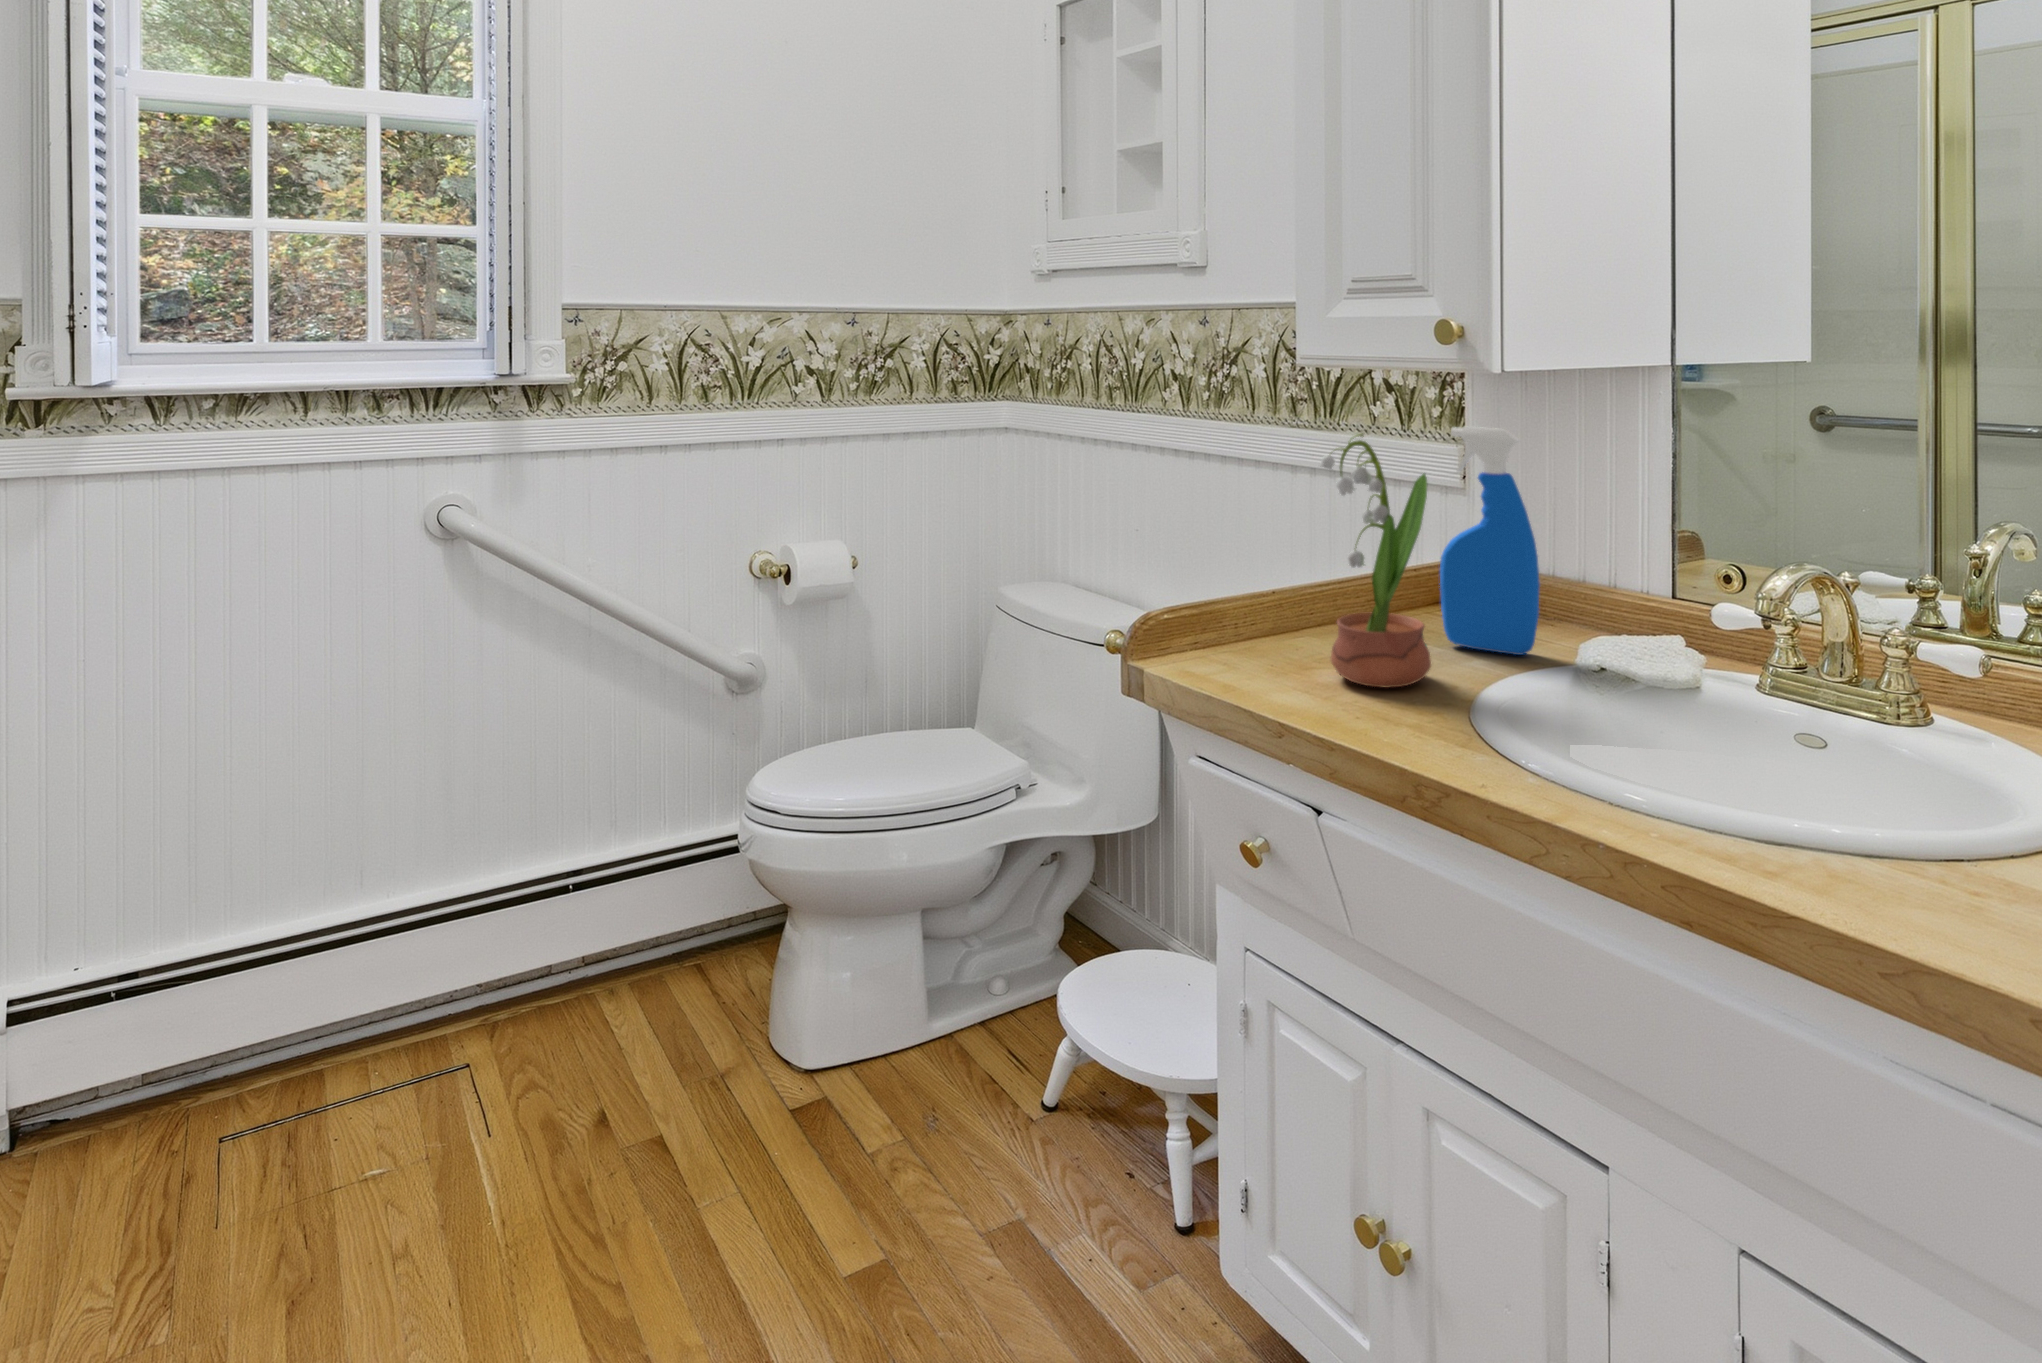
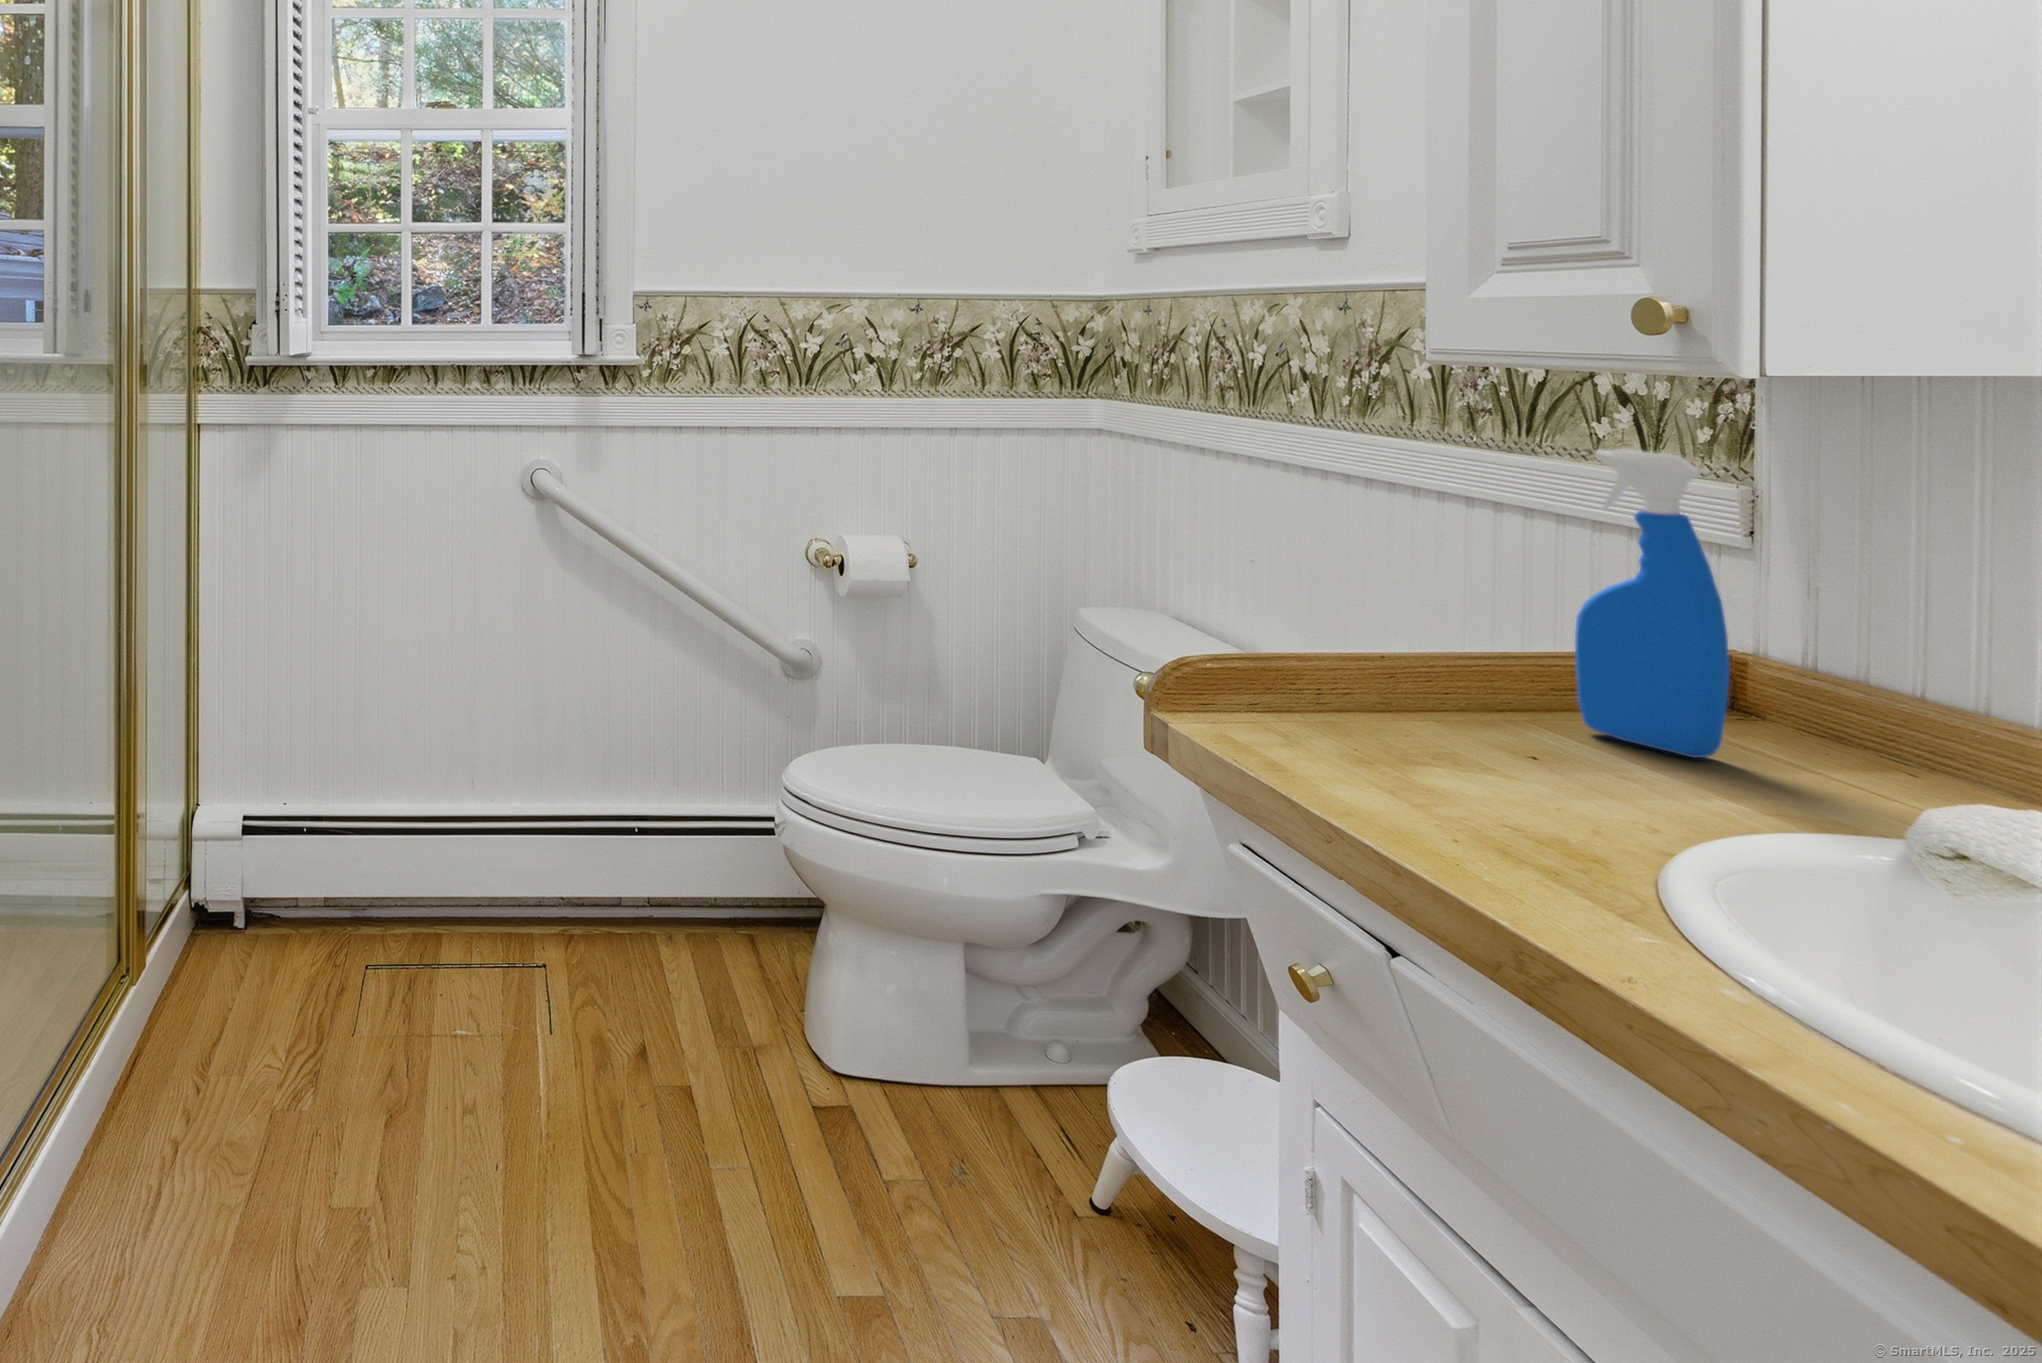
potted flower: present [1321,434,1431,688] -> none [1352,446,1517,759]

